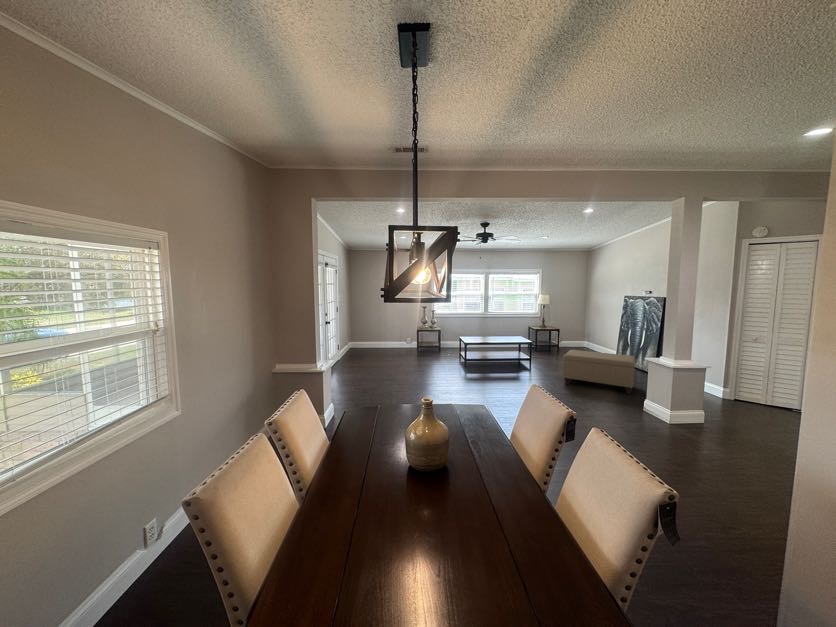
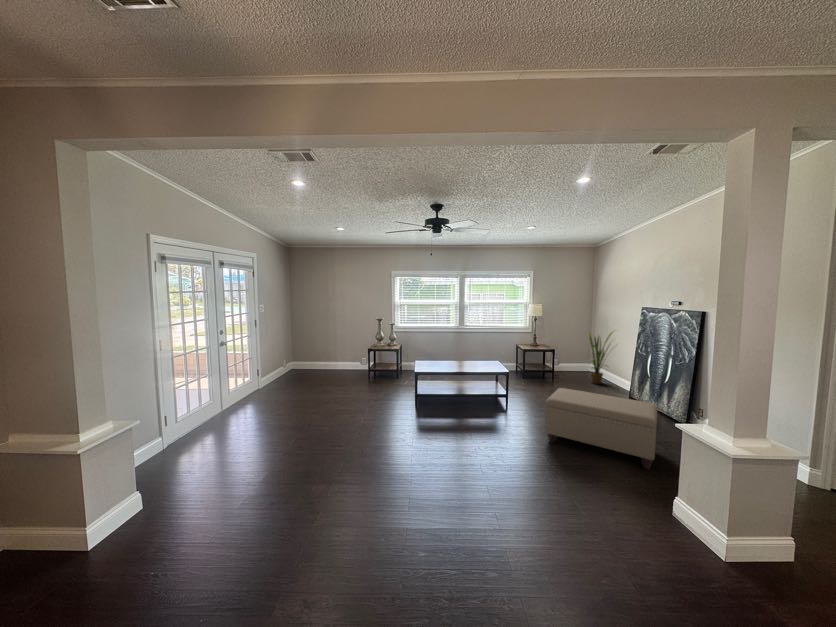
house plant: none [584,314,609,354] -> present [590,330,615,384]

